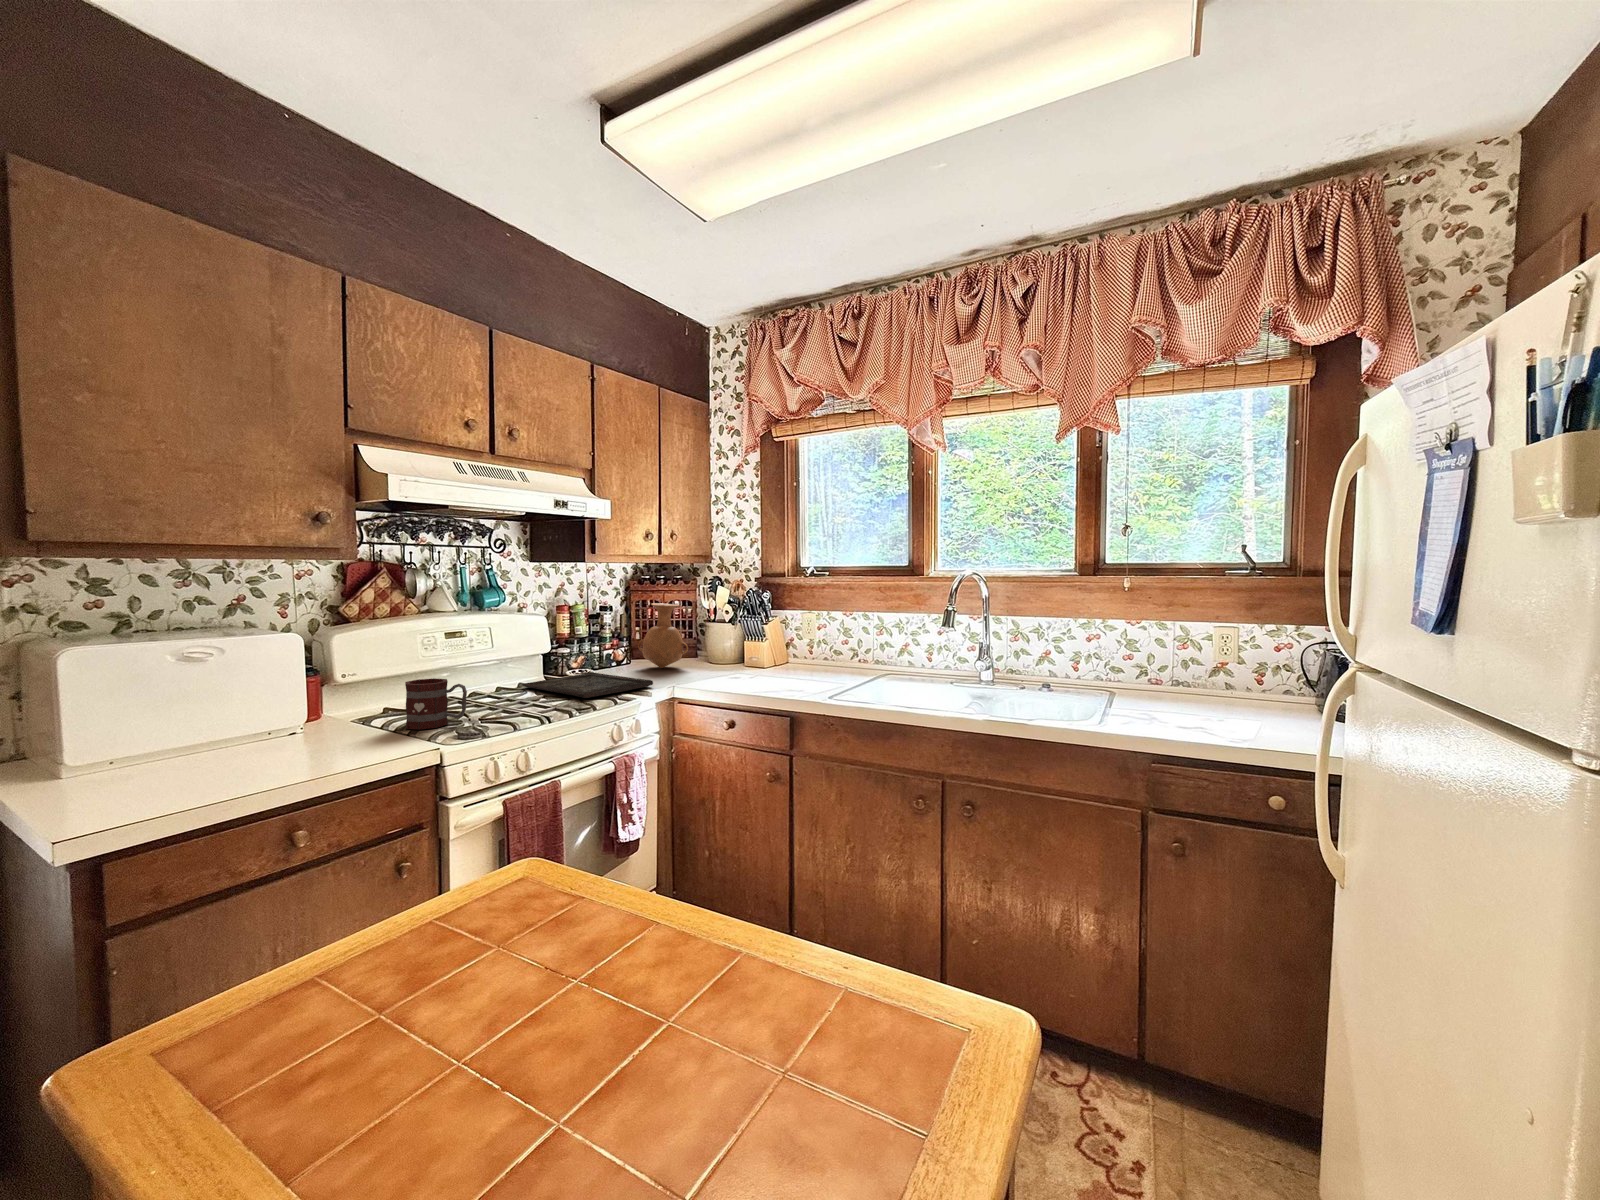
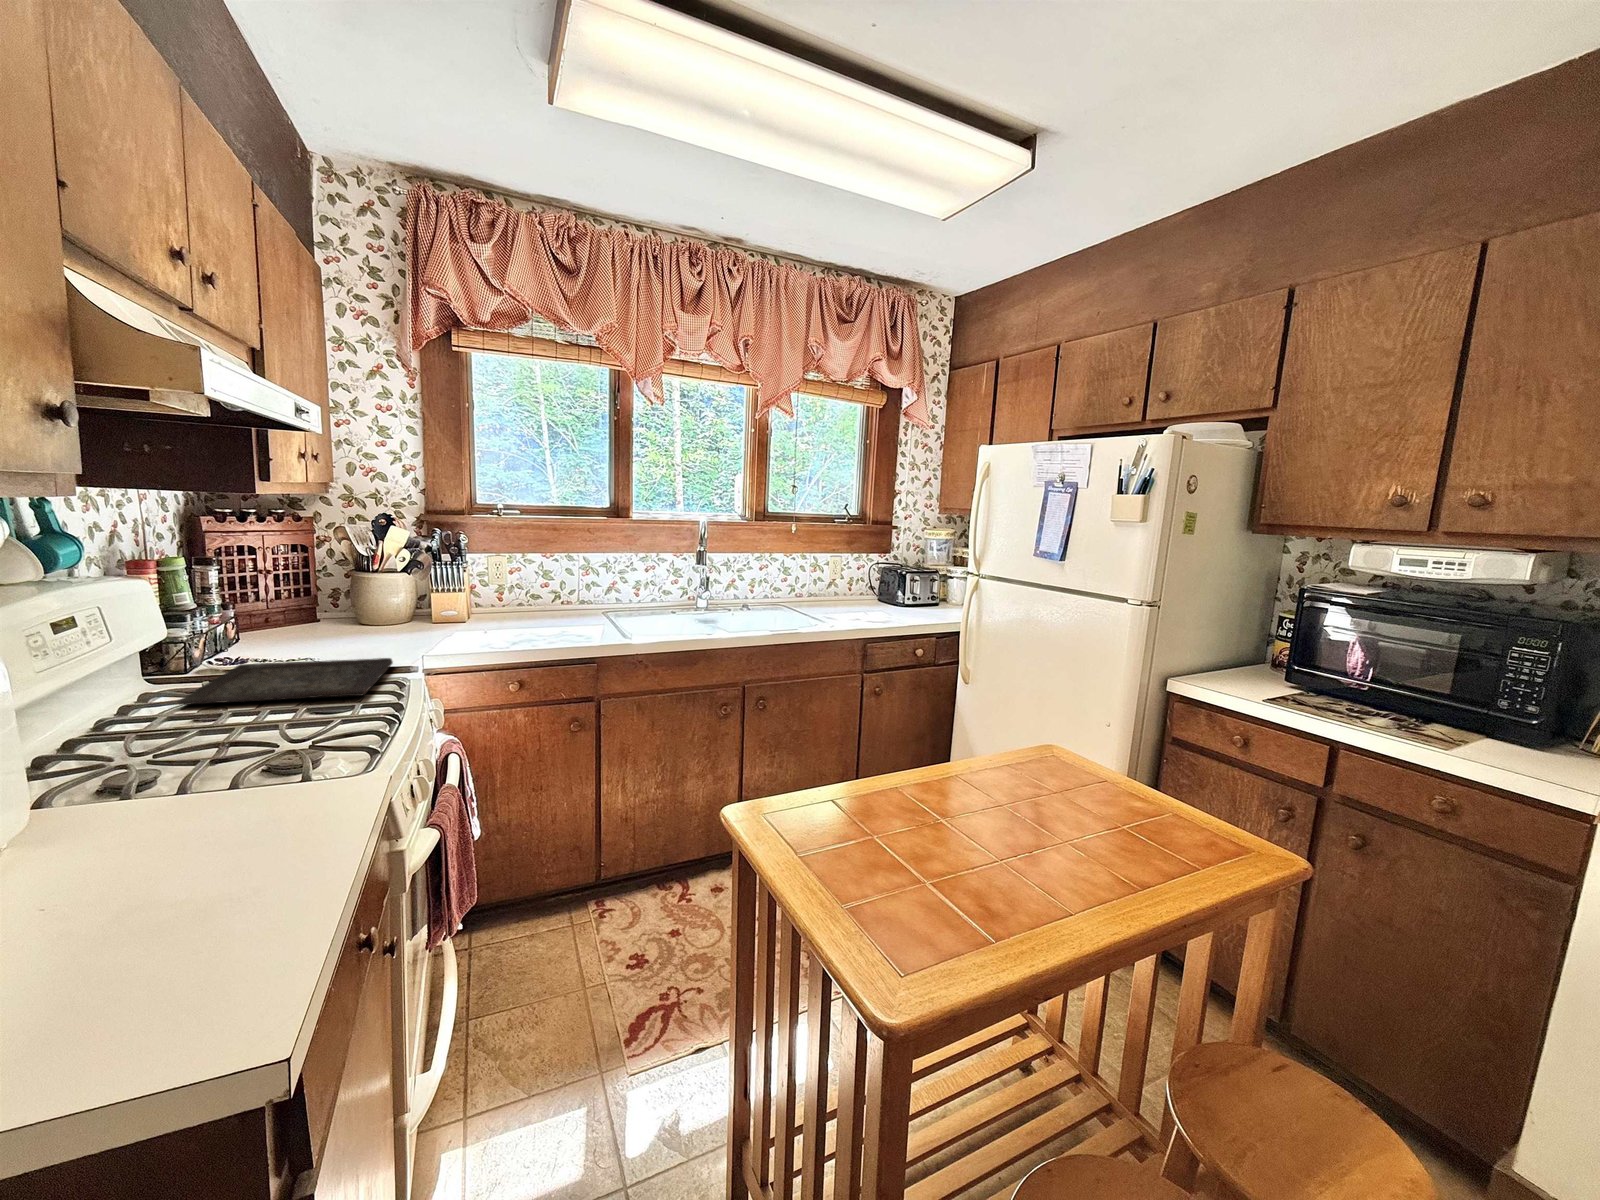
vase: present [638,603,688,668] -> none [264,553,351,642]
mug: present [405,678,467,730] -> none [191,709,306,802]

